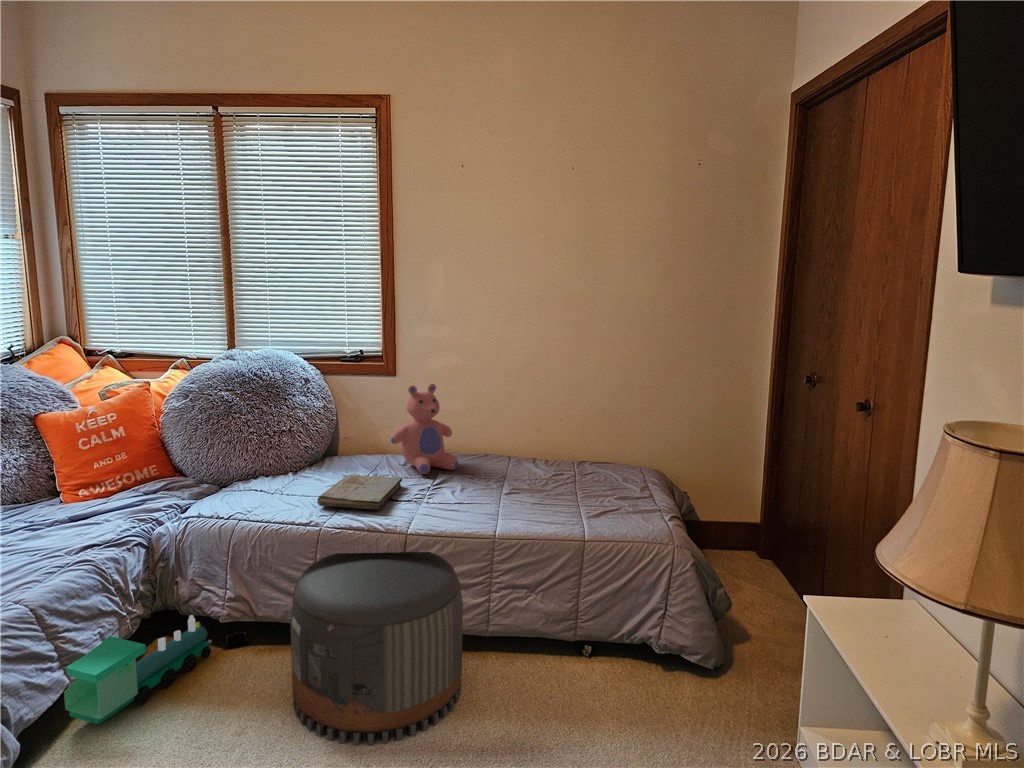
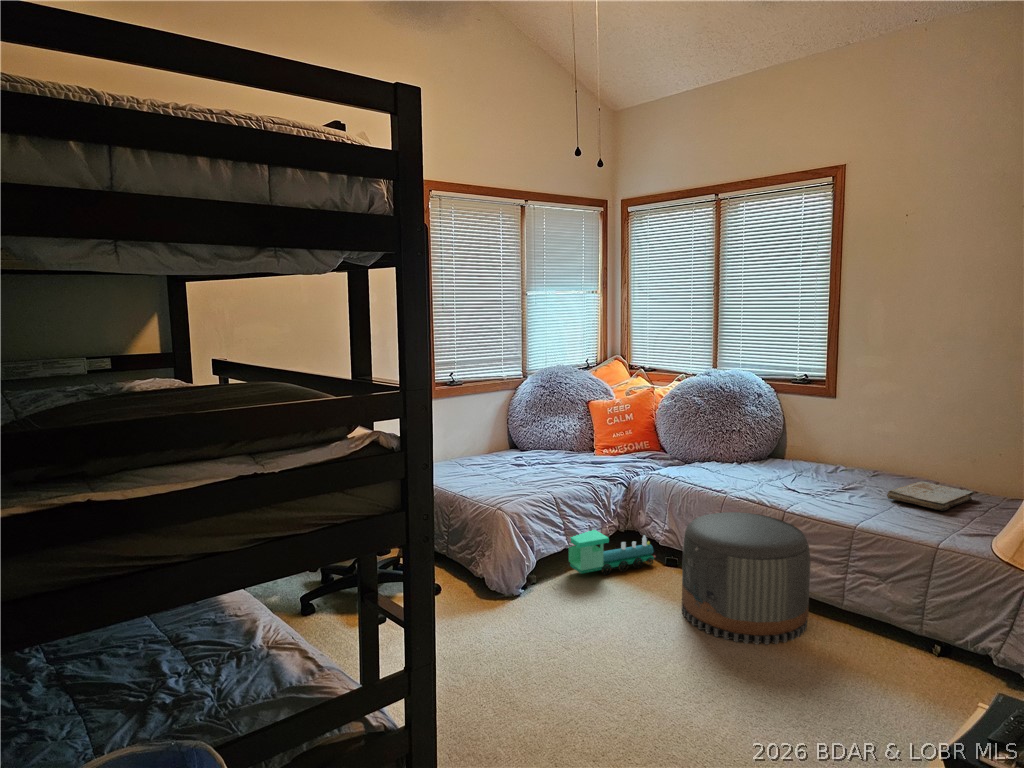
teddy bear: present [391,384,458,474] -> none [814,404,877,480]
book: present [317,474,402,510] -> present [887,481,974,511]

